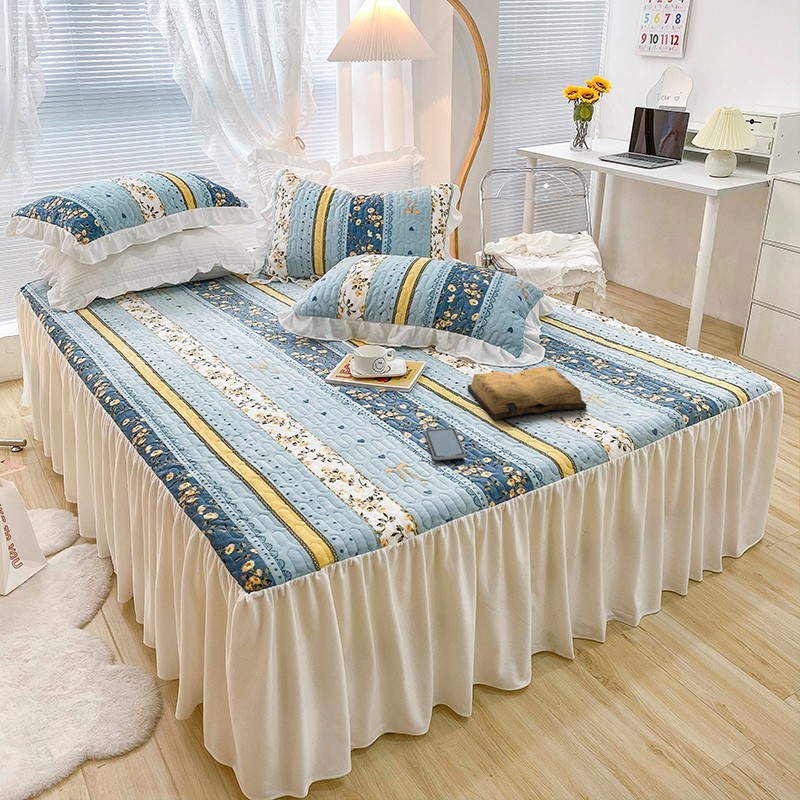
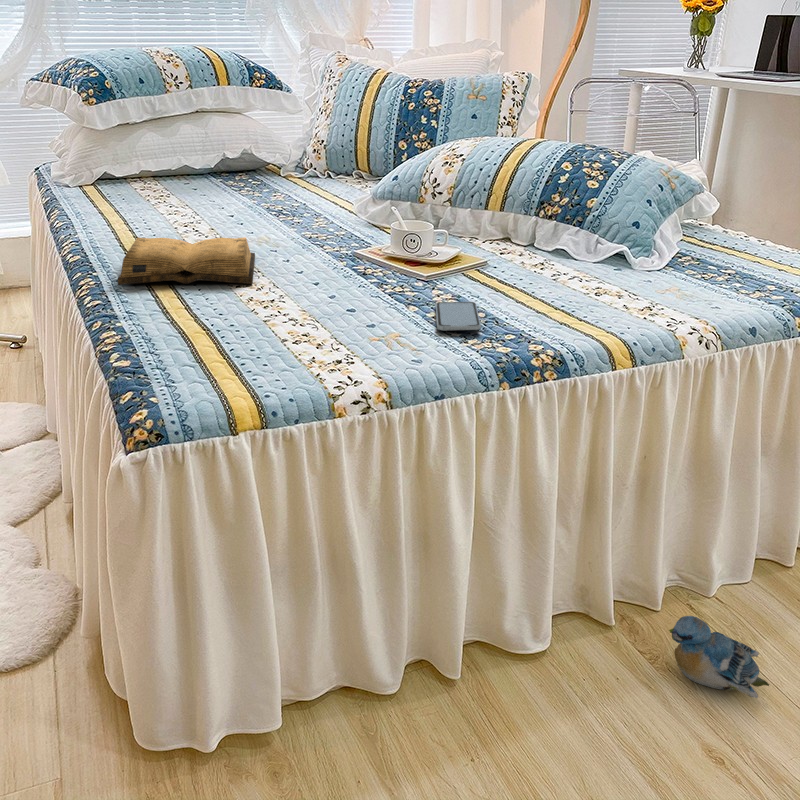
diary: present [468,366,587,420] -> present [118,237,255,285]
plush toy: none [615,646,688,700] -> present [669,616,769,698]

